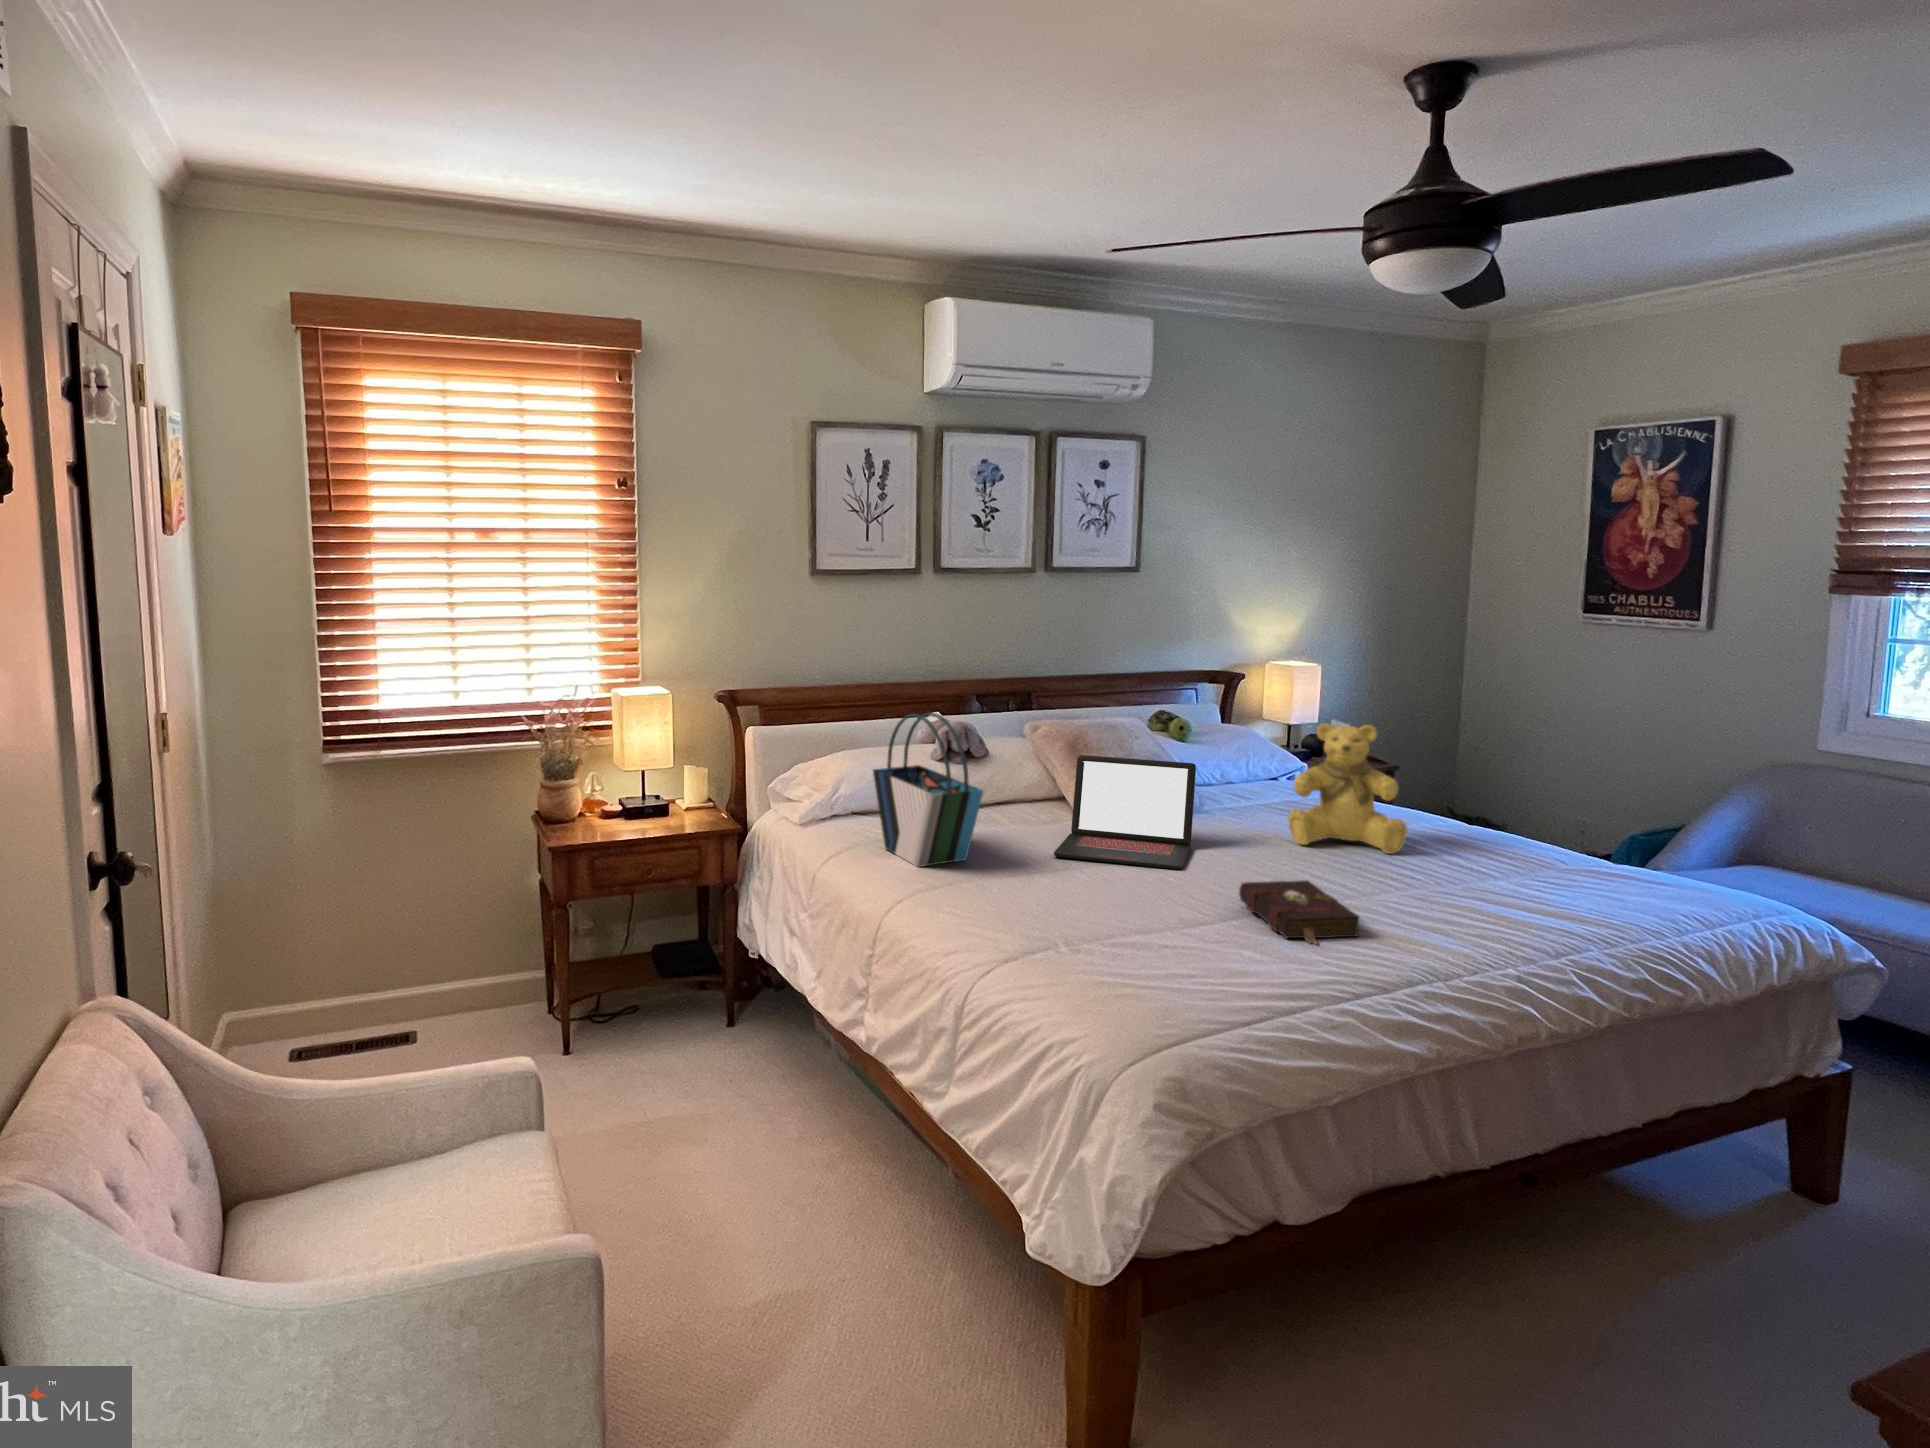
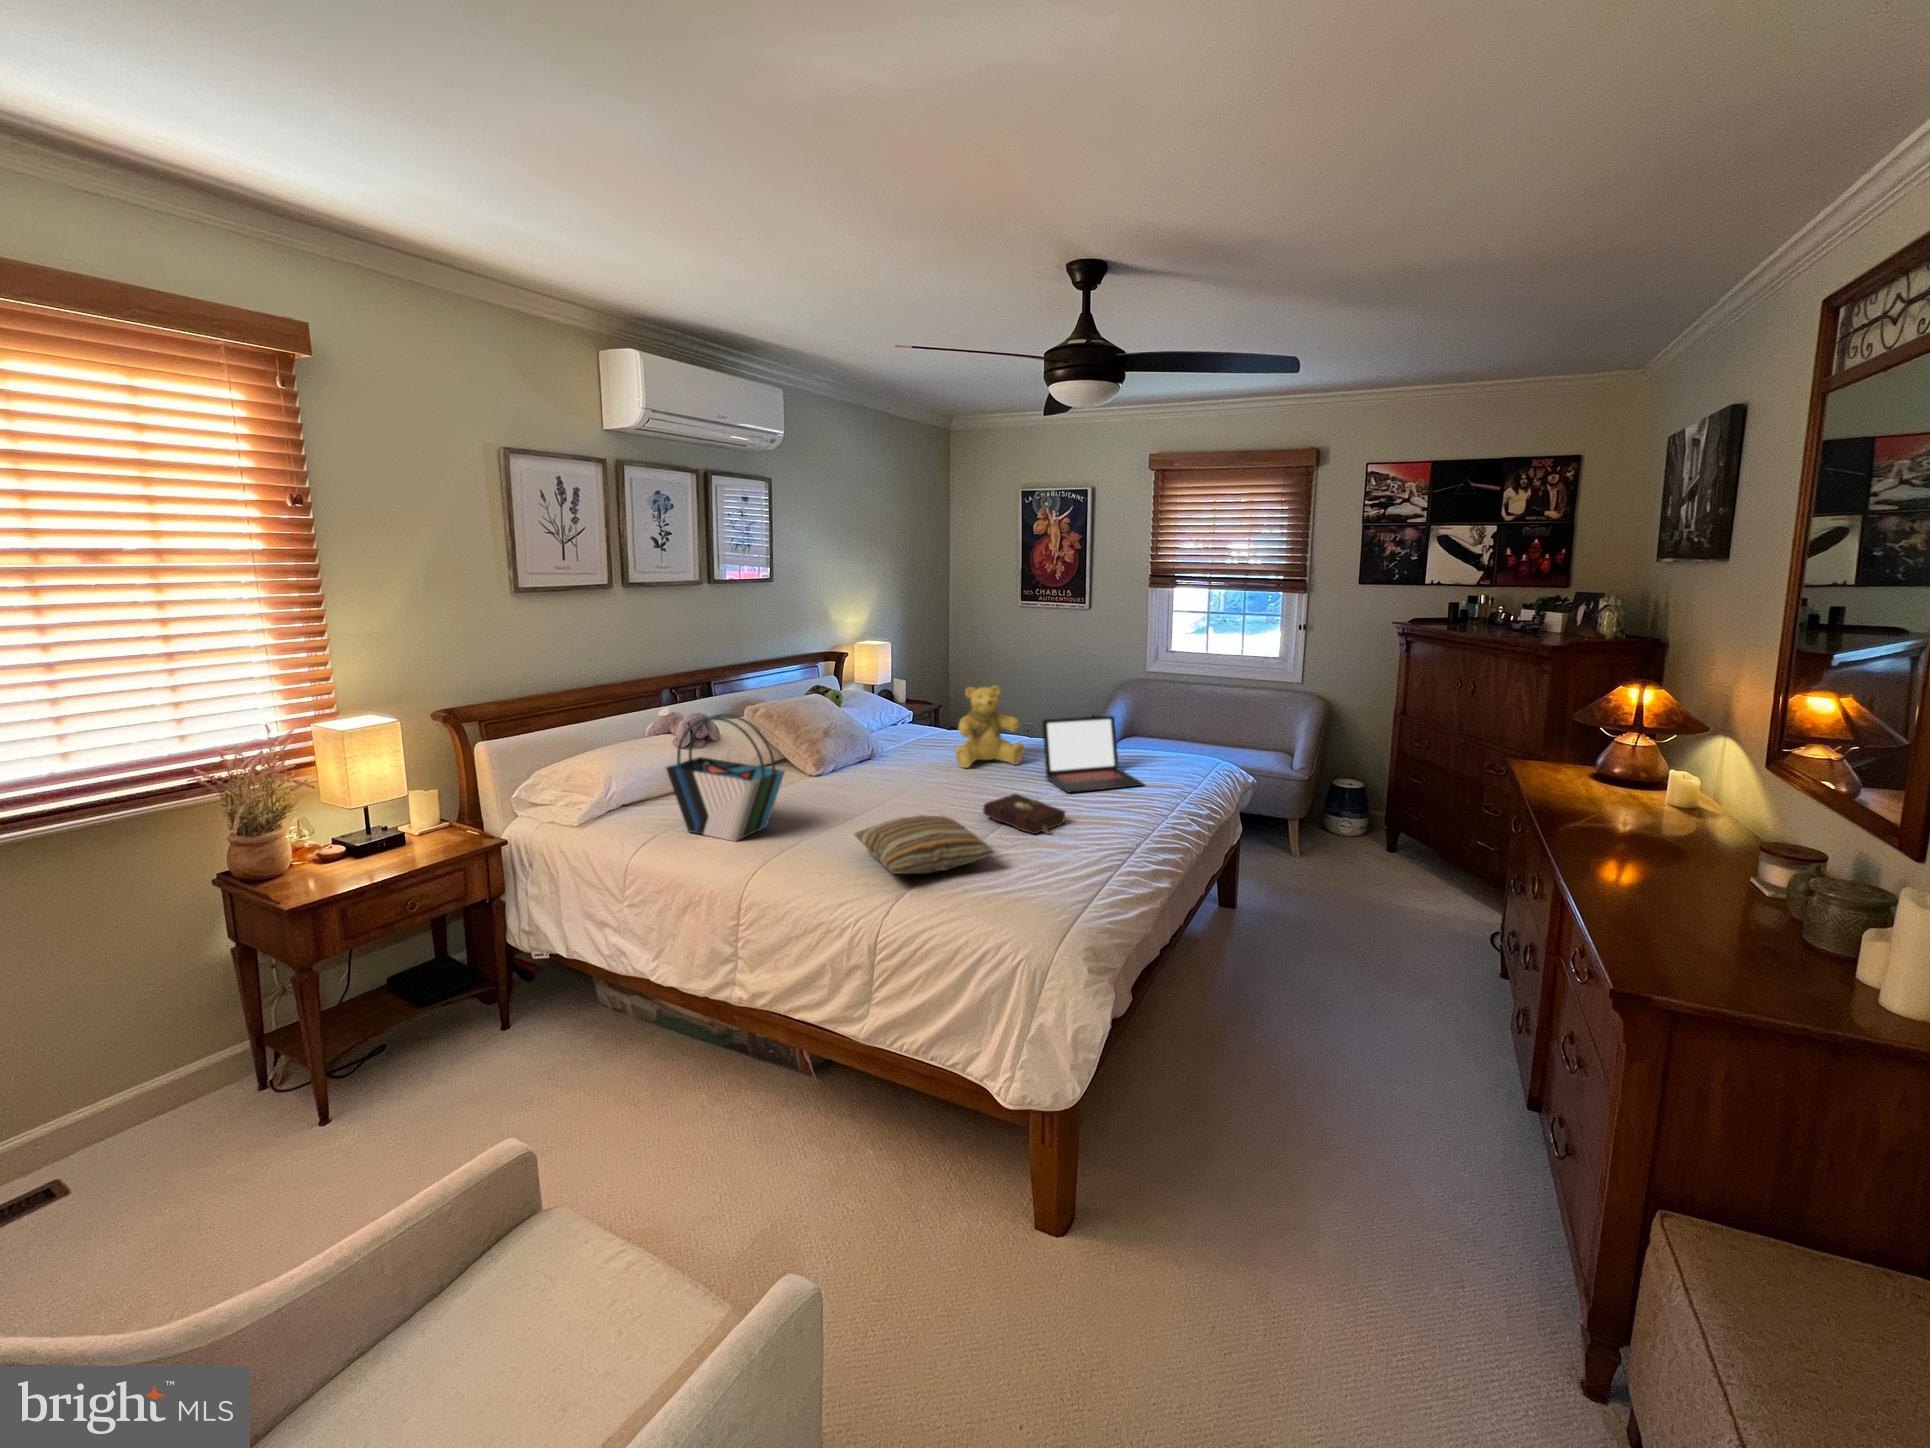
laptop: present [1054,755,1196,869] -> present [1042,716,1143,793]
pillow: none [1008,868,1170,946] -> present [855,815,995,874]

